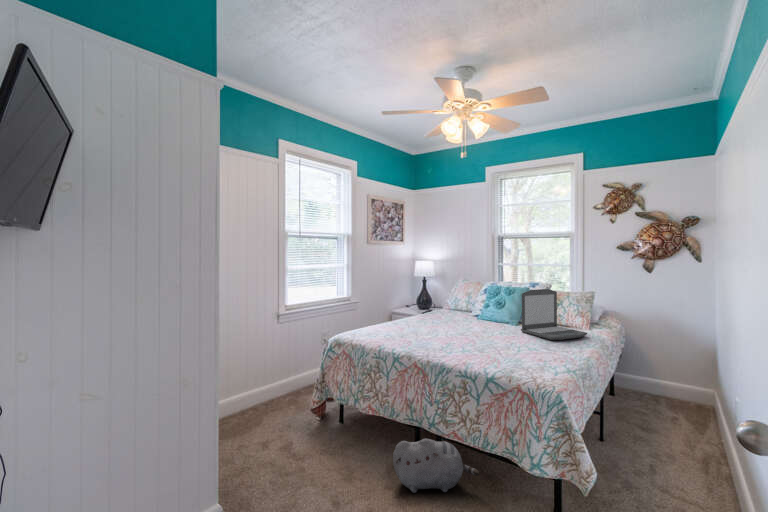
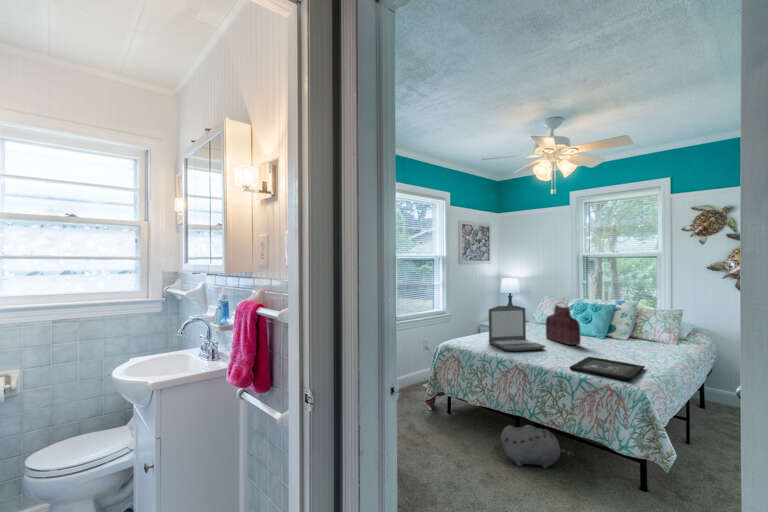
handbag: none [455,285,491,334] -> present [546,302,581,345]
laptop: present [521,289,587,340] -> present [488,306,545,351]
tray: none [476,348,559,379] -> present [570,357,645,380]

